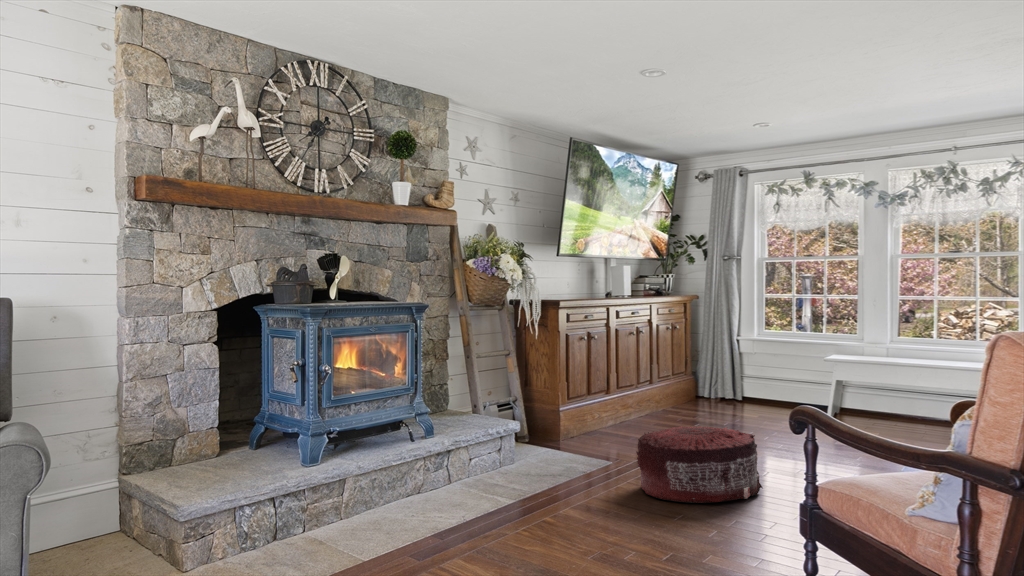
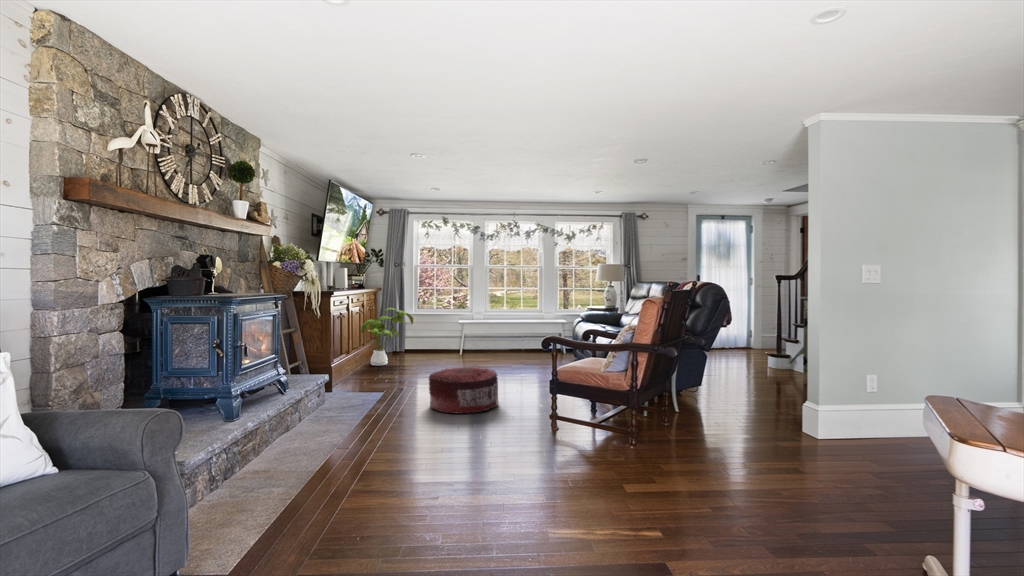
house plant: none [636,328,724,419] -> present [361,308,413,366]

